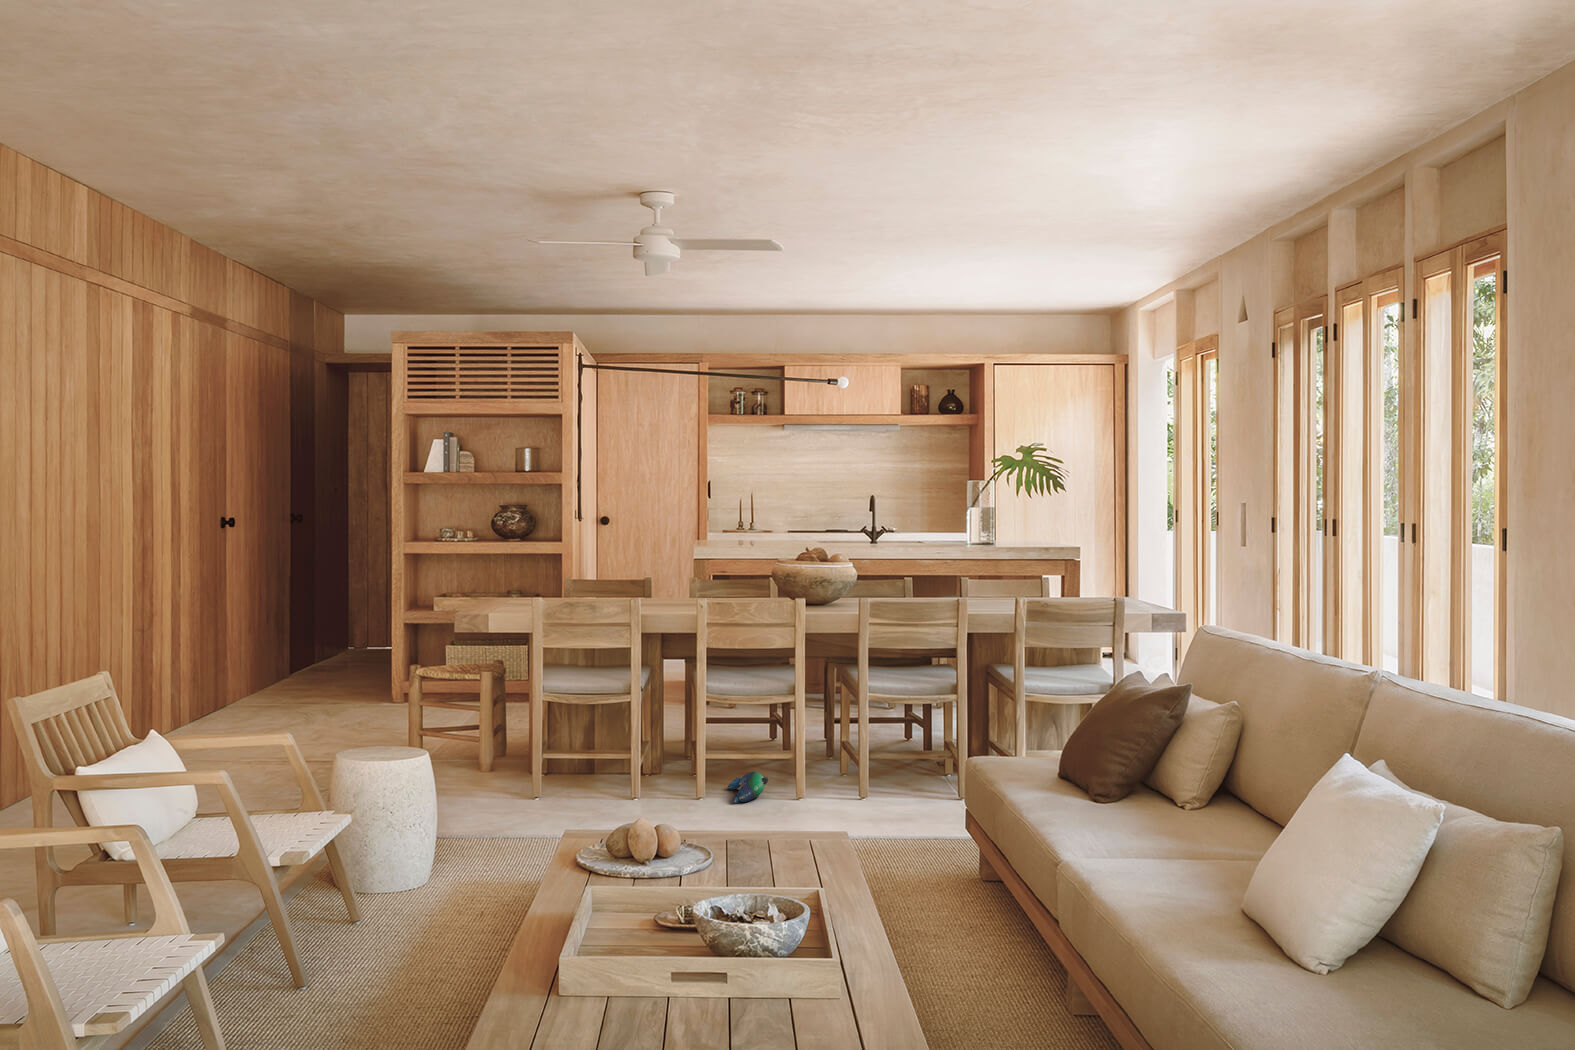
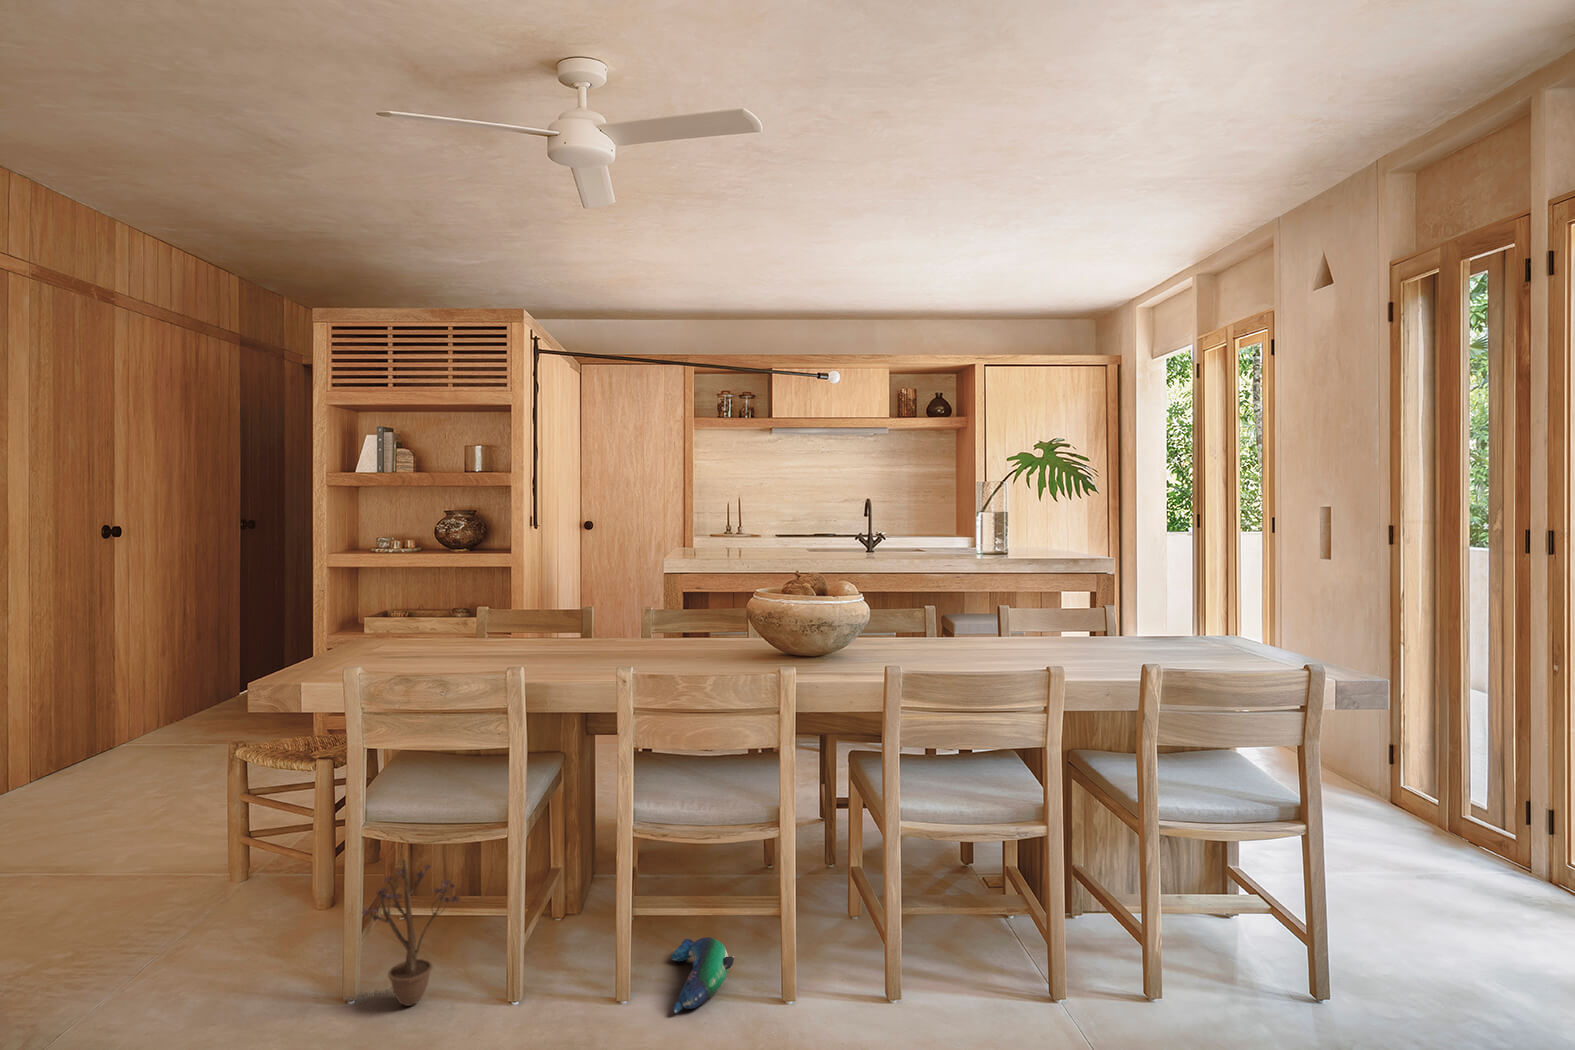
decorative plant: none [538,714,604,801] -> present [349,859,459,1006]

